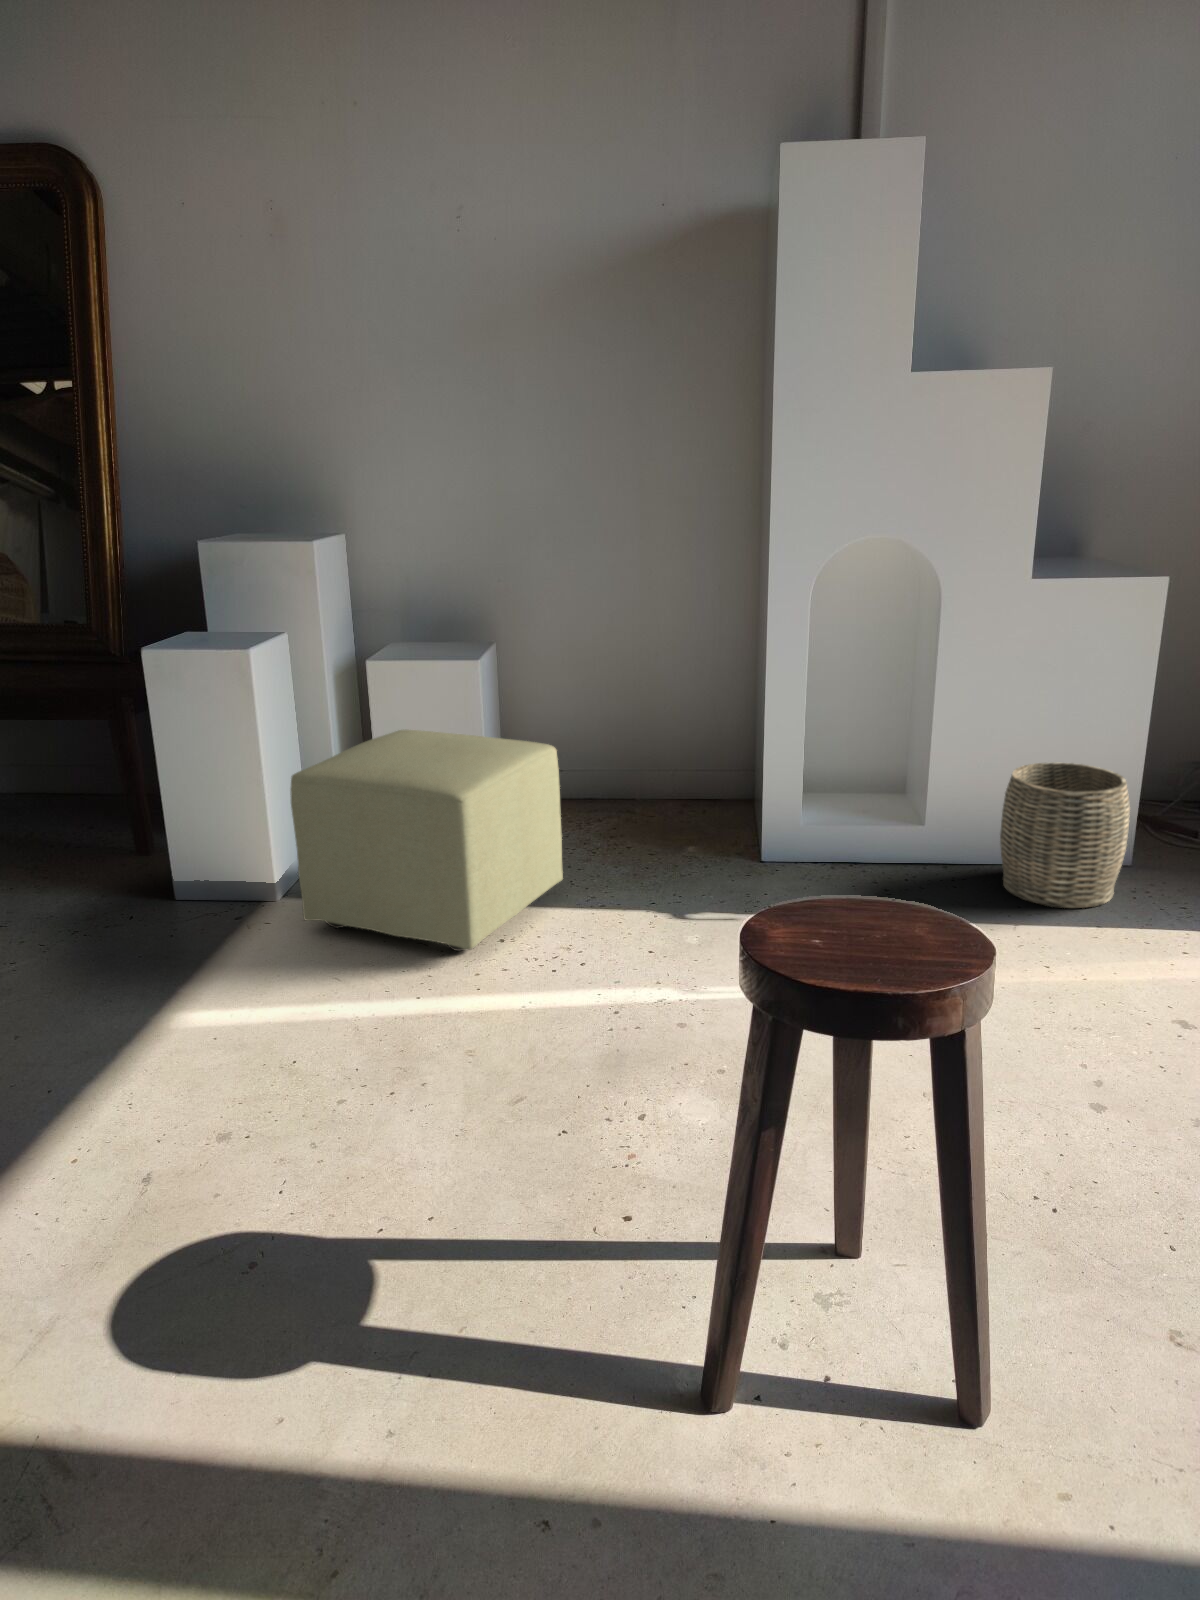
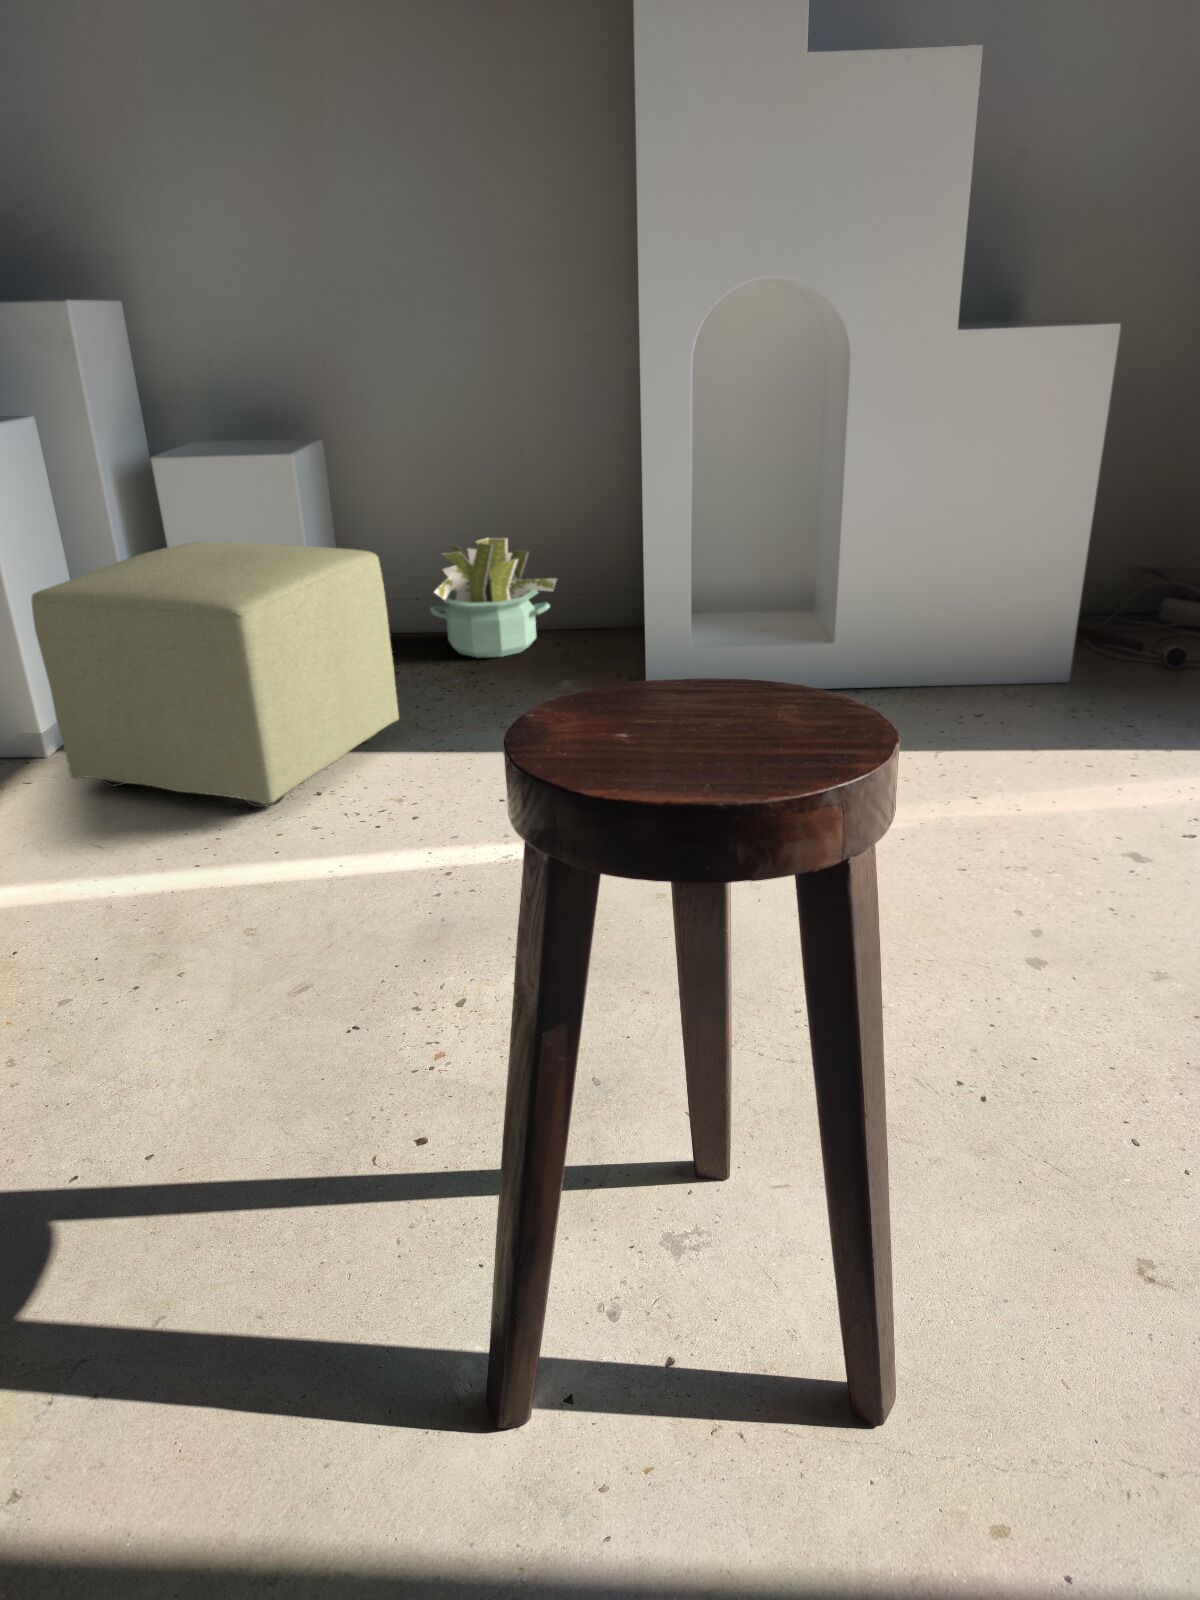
decorative plant: none [578,723,689,825] -> present [430,538,557,658]
woven basket: present [1000,762,1130,908] -> none [918,558,1068,729]

